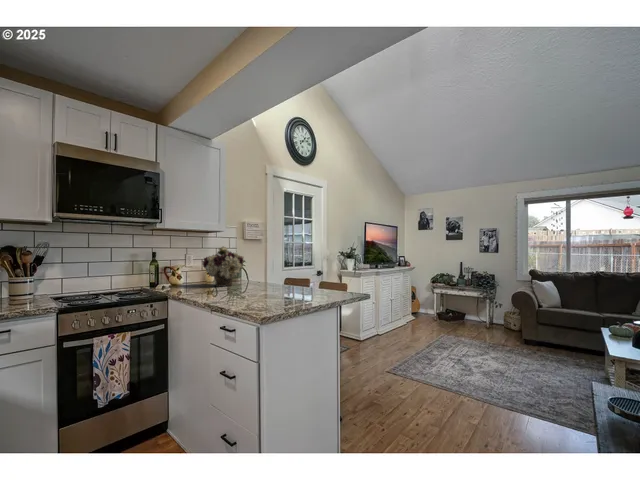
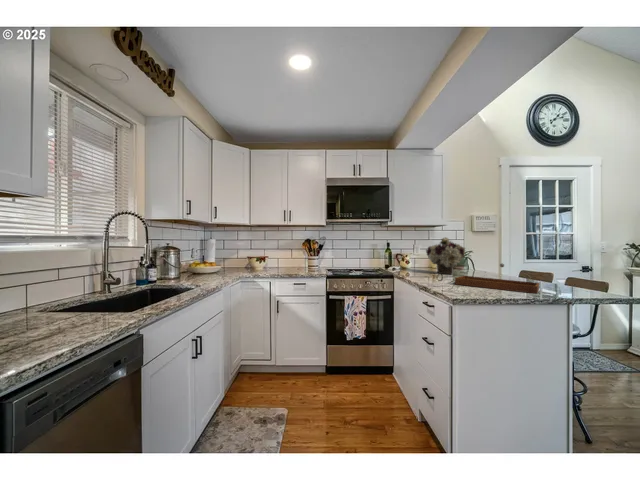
tray: none [248,271,320,299] -> present [455,264,539,294]

